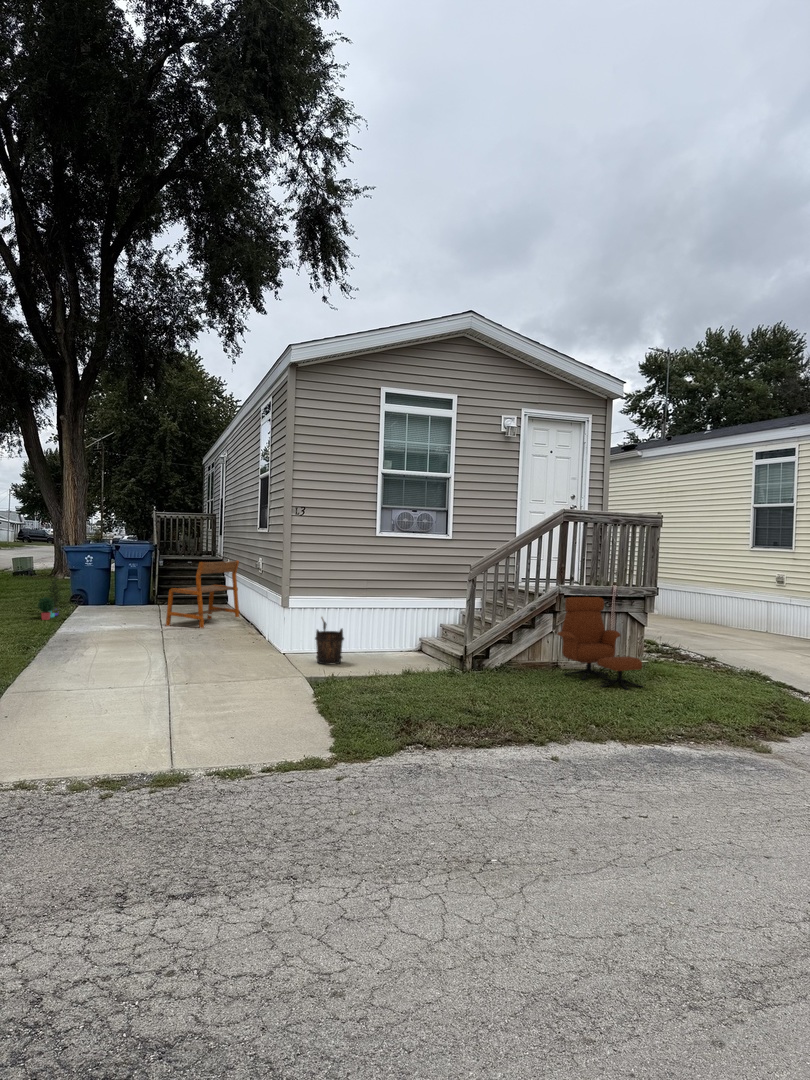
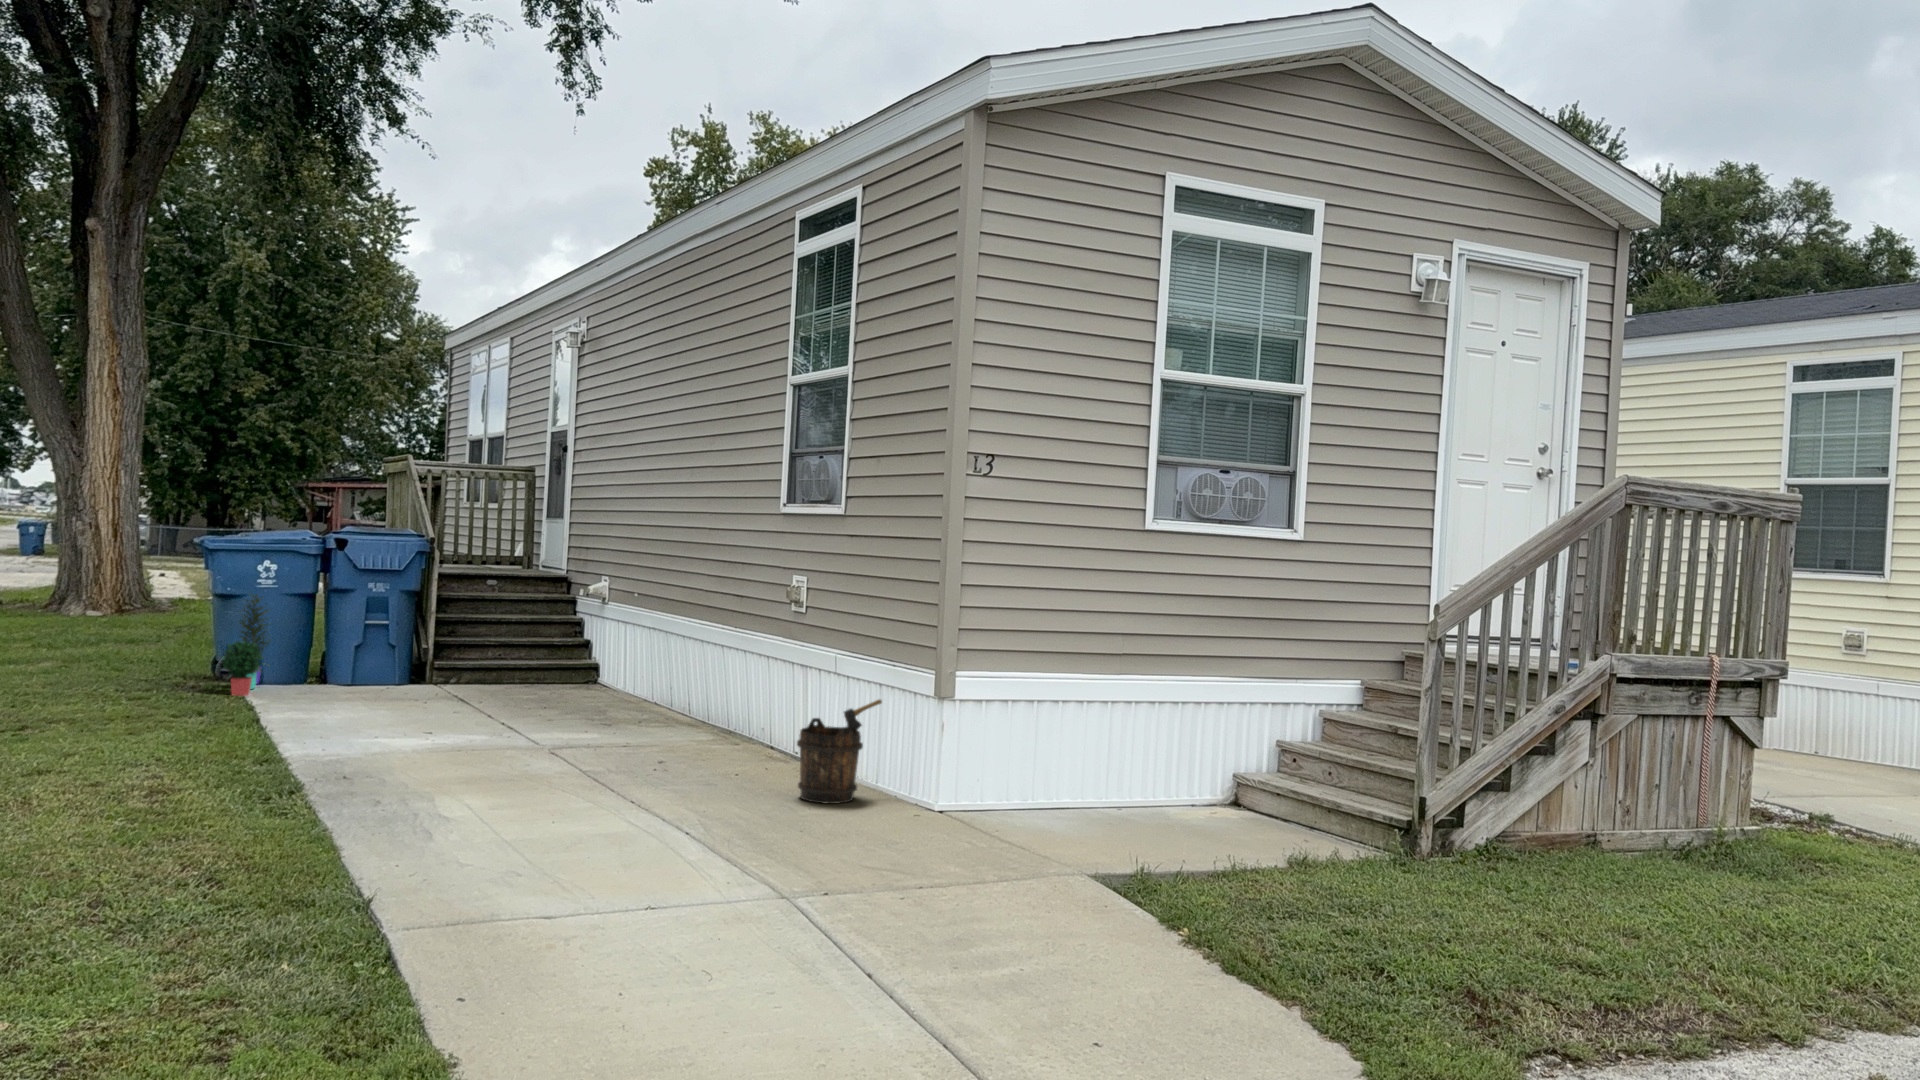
bench: present [166,561,240,628] -> none [545,566,705,724]
lounge chair: present [557,597,643,690] -> none [1614,685,1848,913]
bucket: present [315,618,344,665] -> present [797,699,882,804]

